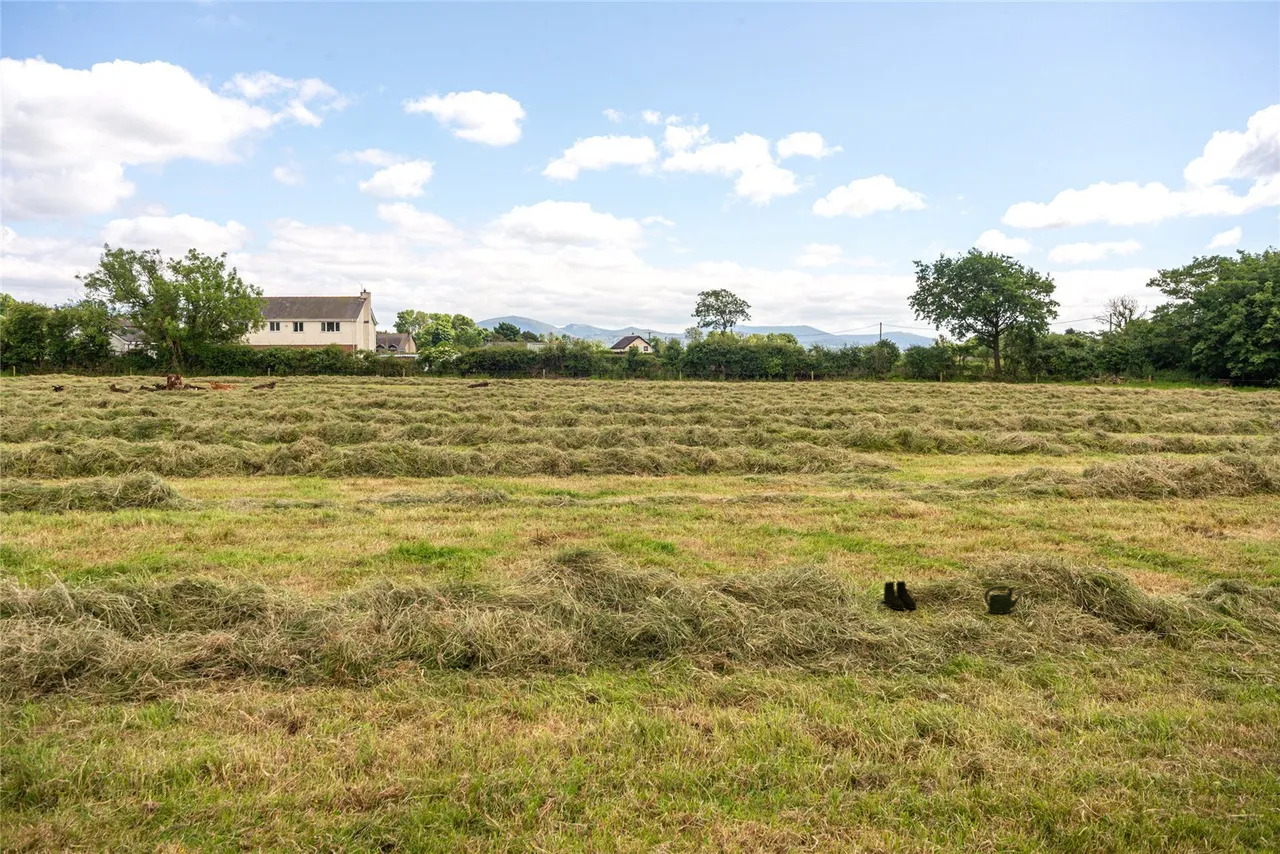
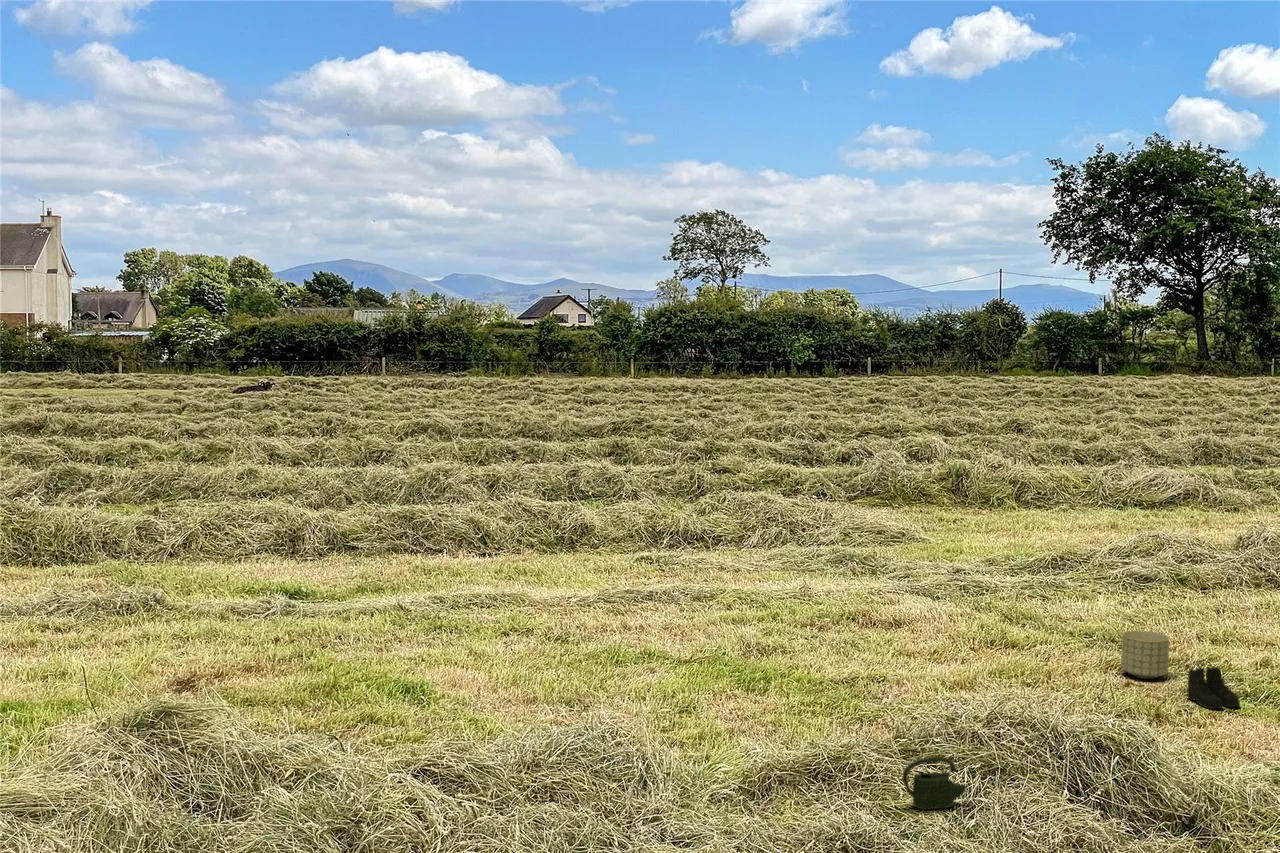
planter: none [1059,521,1088,548] -> present [1121,630,1169,679]
boots: present [884,581,916,610] -> present [1187,667,1240,709]

